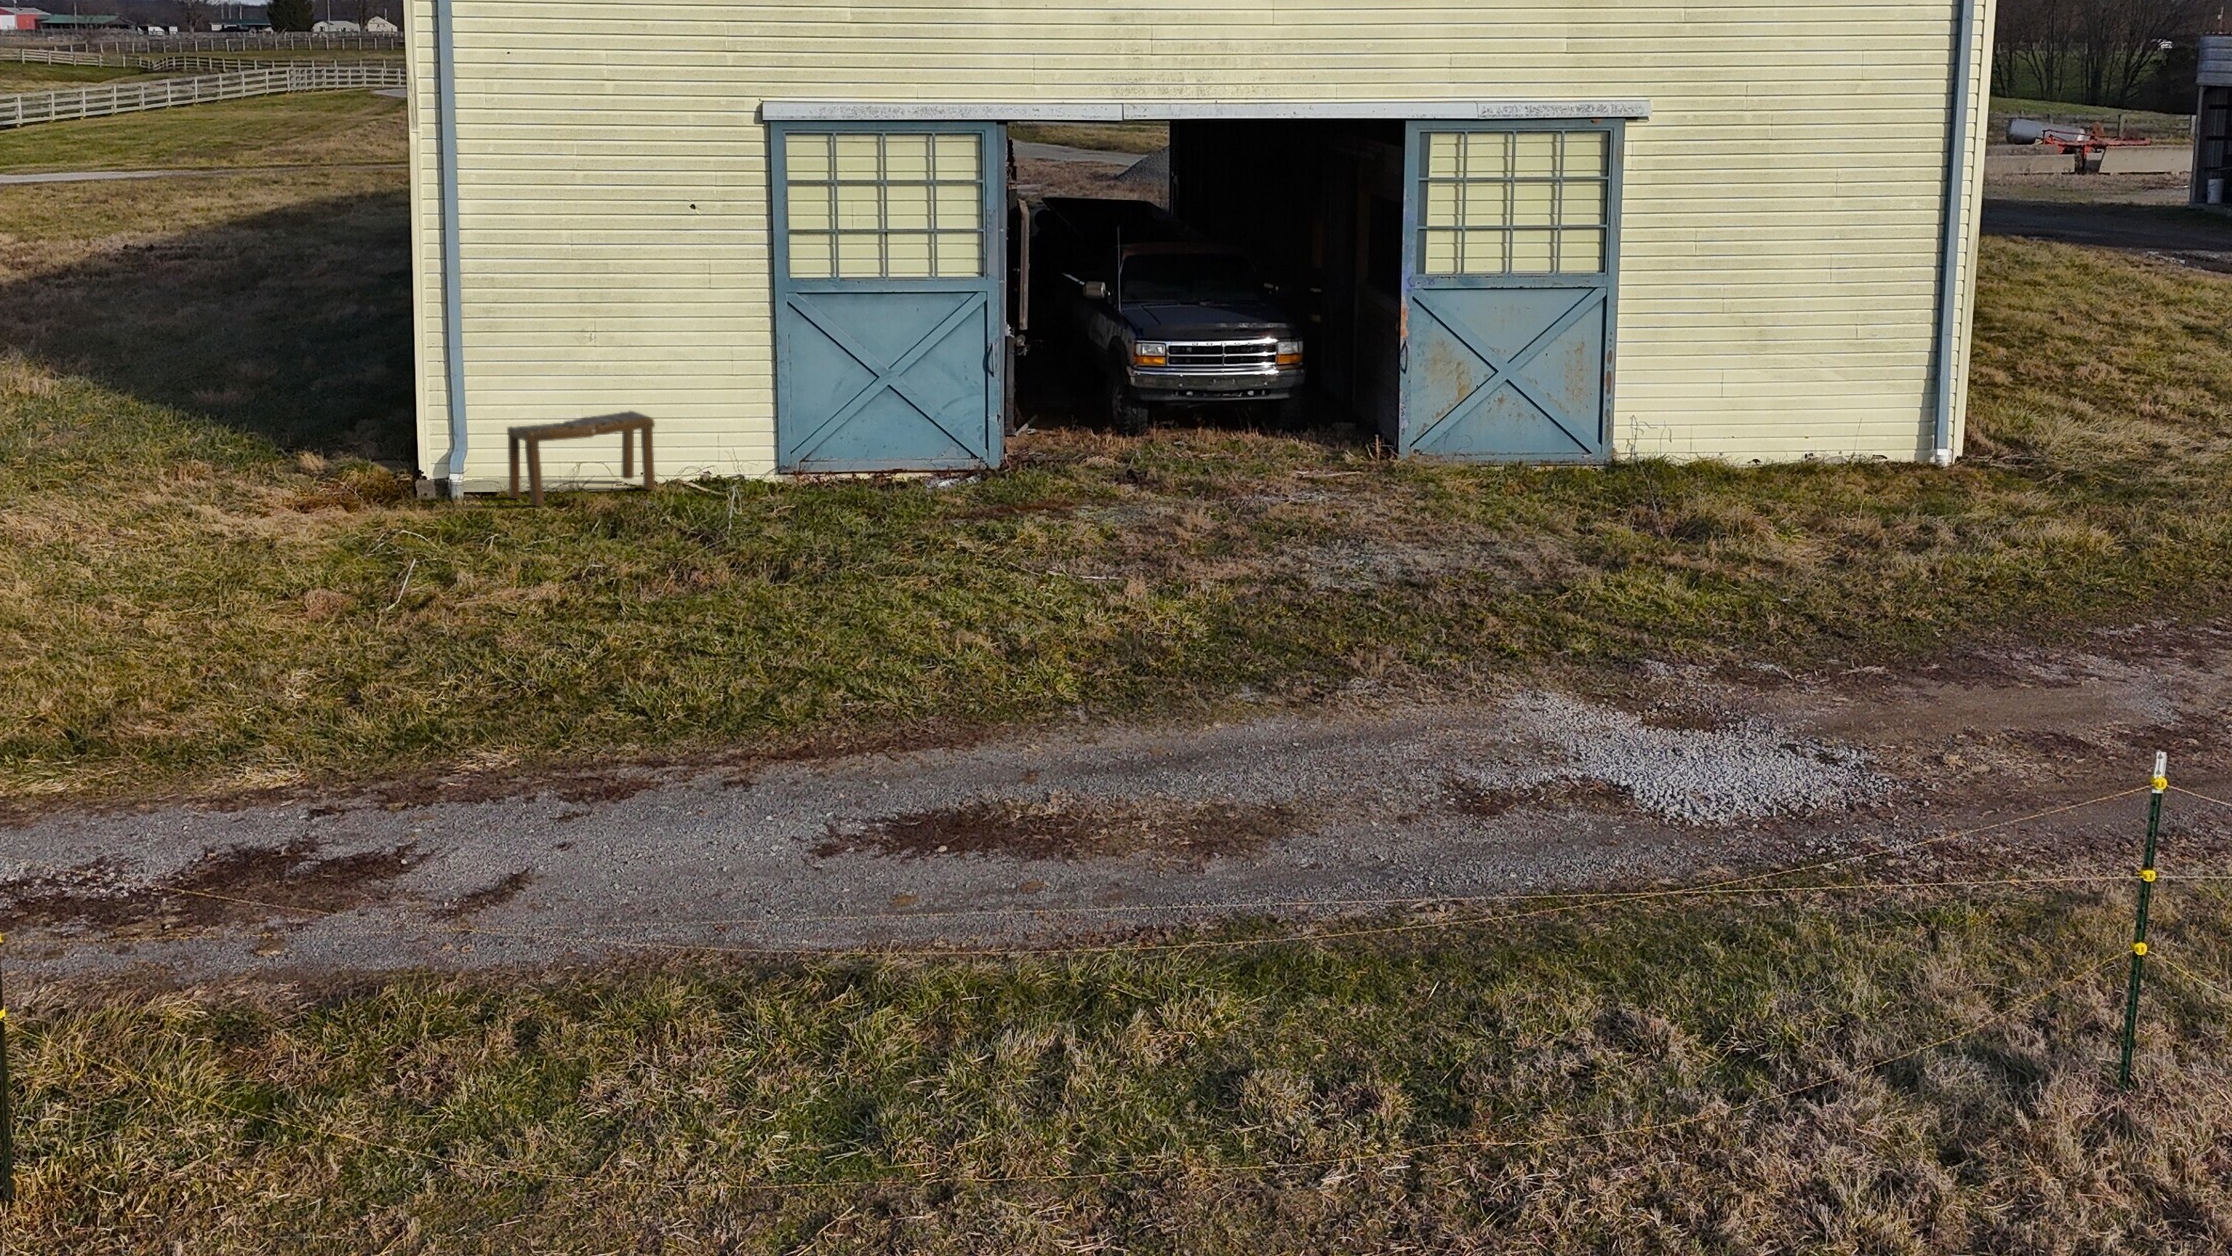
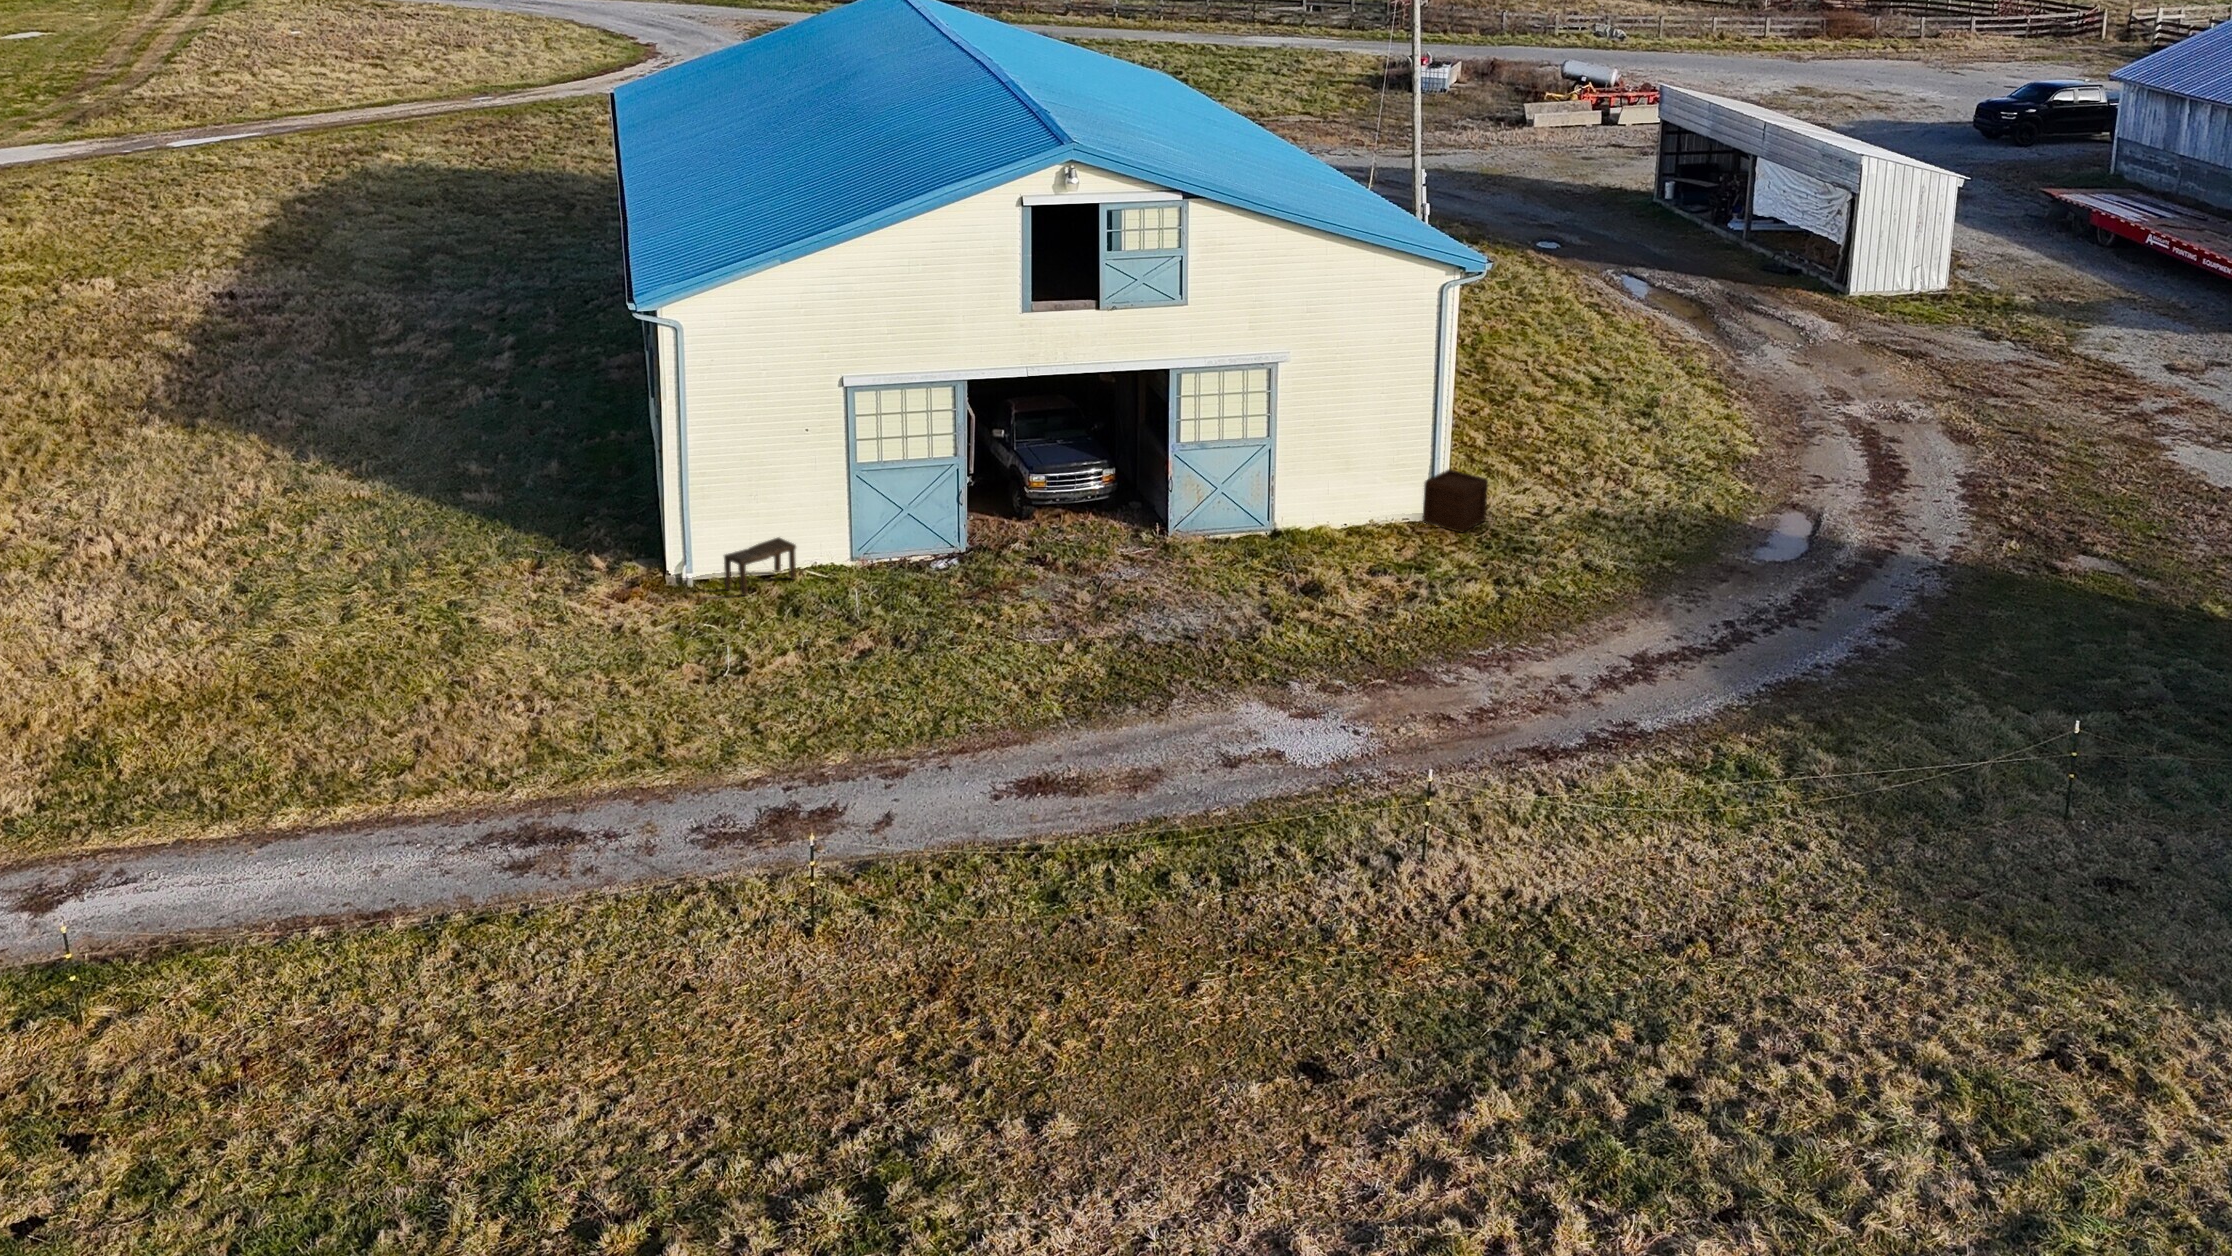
wooden crate: none [1917,358,2054,469] -> present [1423,469,1488,533]

